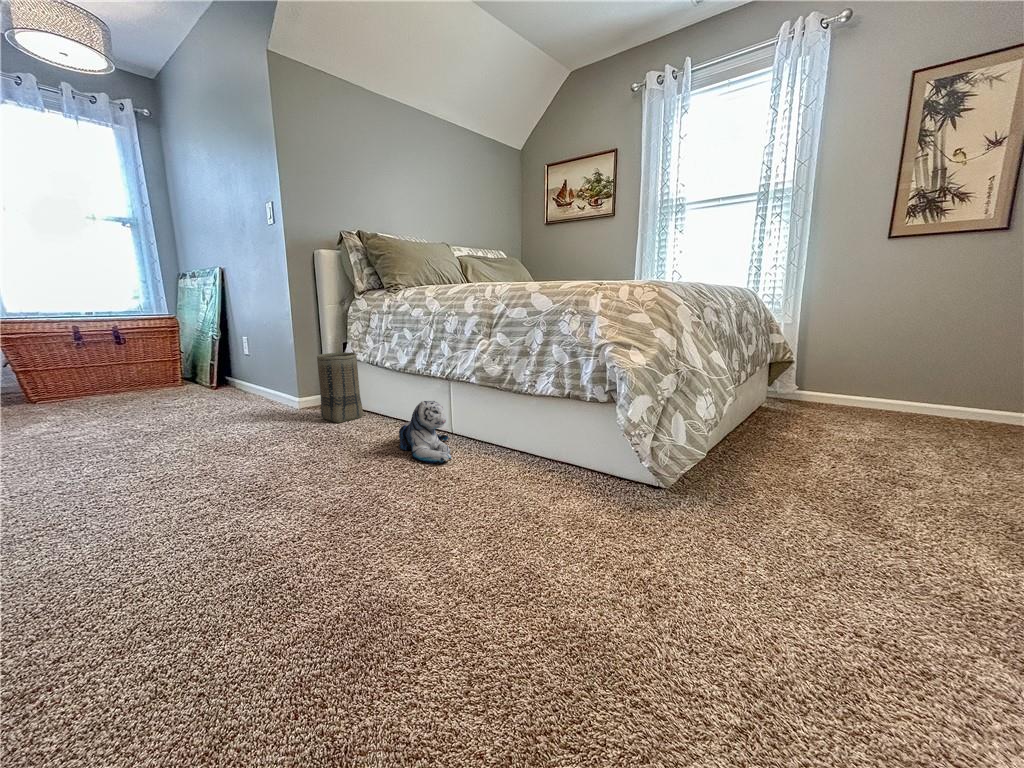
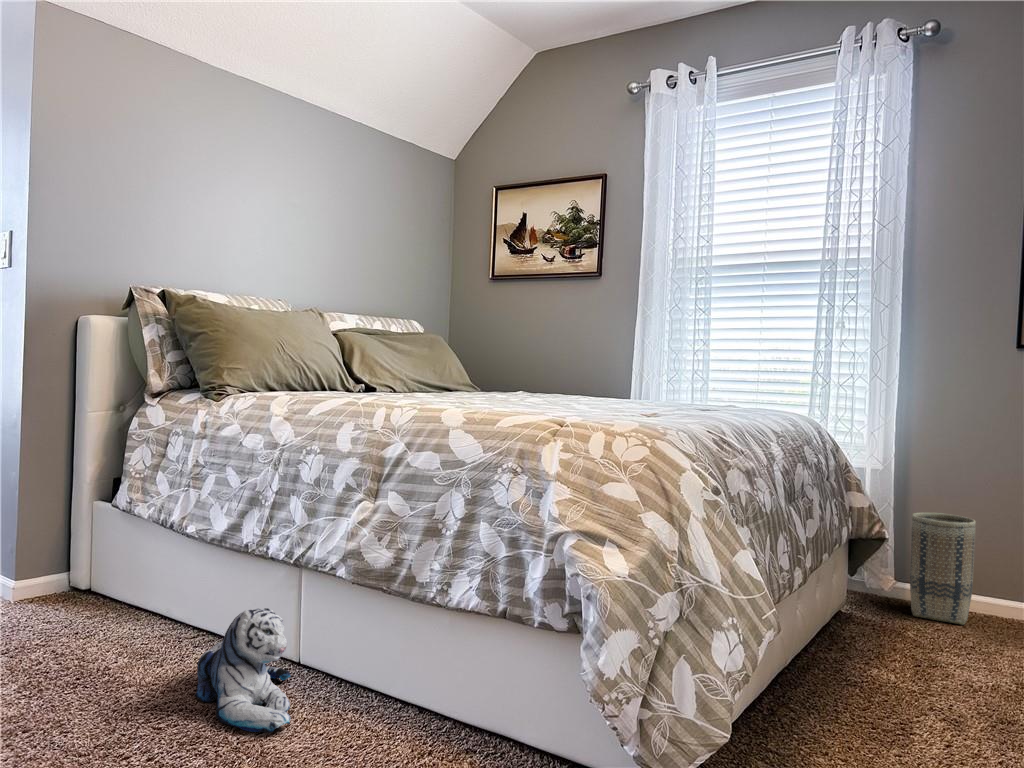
basket: present [317,353,363,423] -> present [910,513,976,625]

